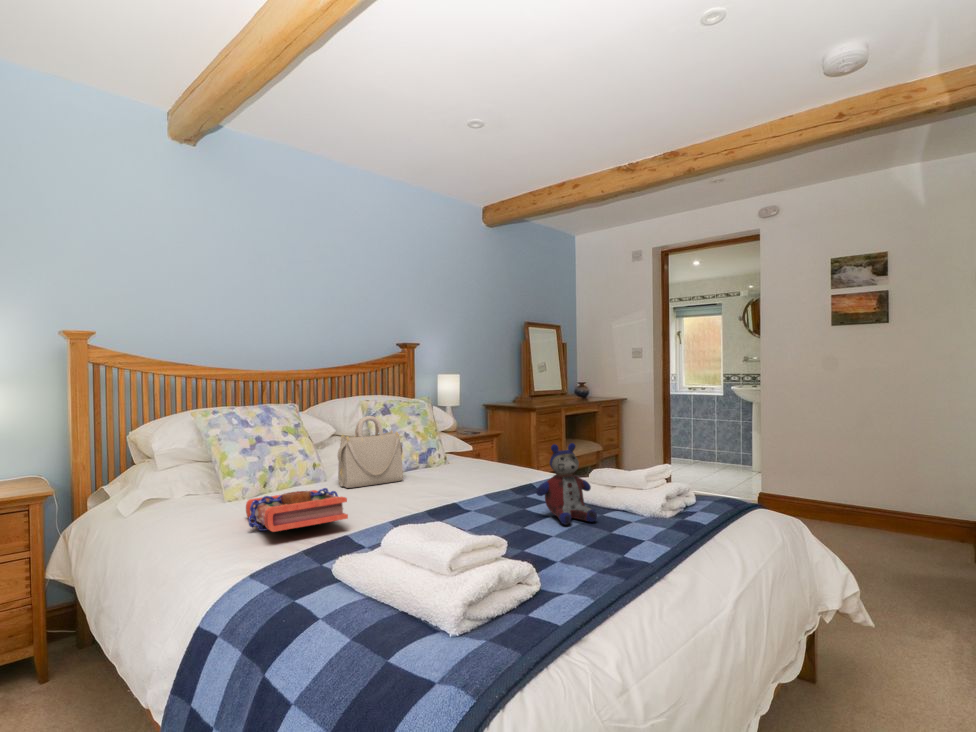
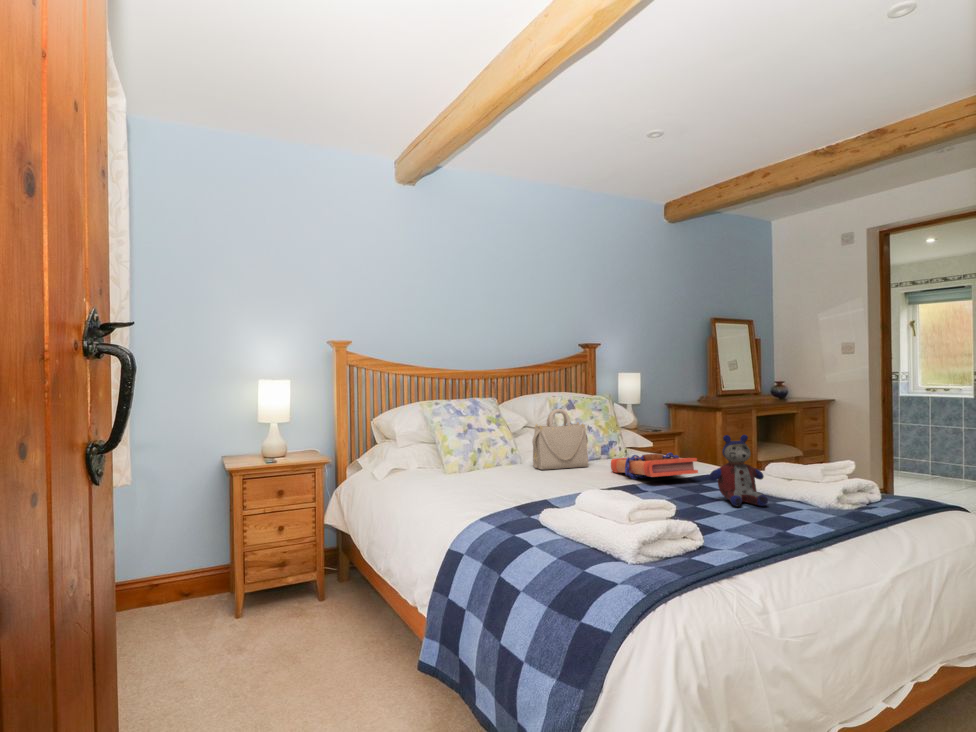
book: present [246,488,348,532] -> present [611,453,698,479]

